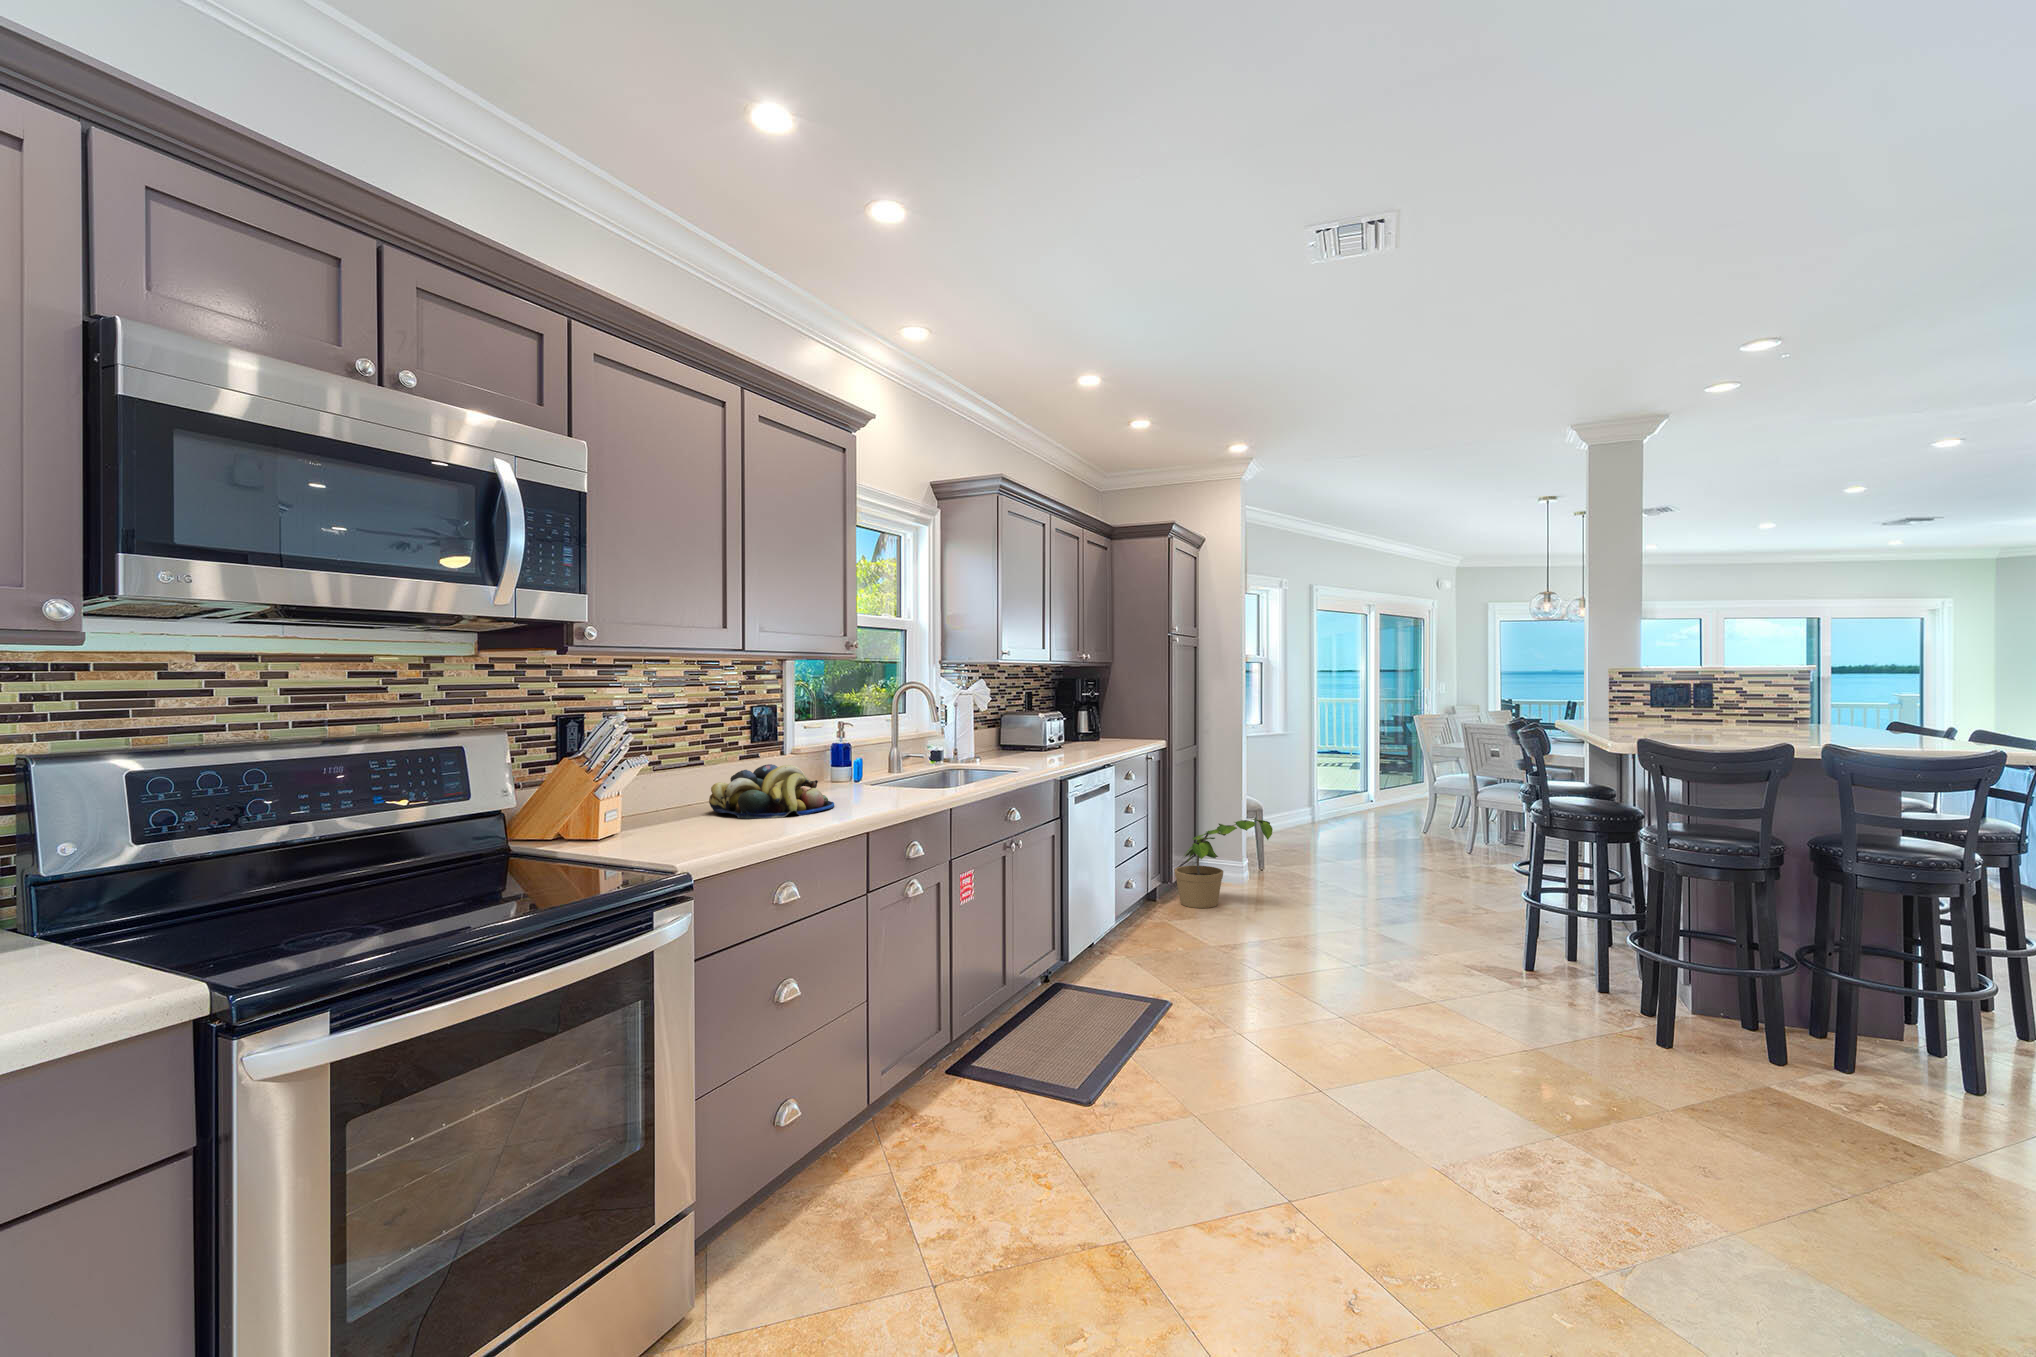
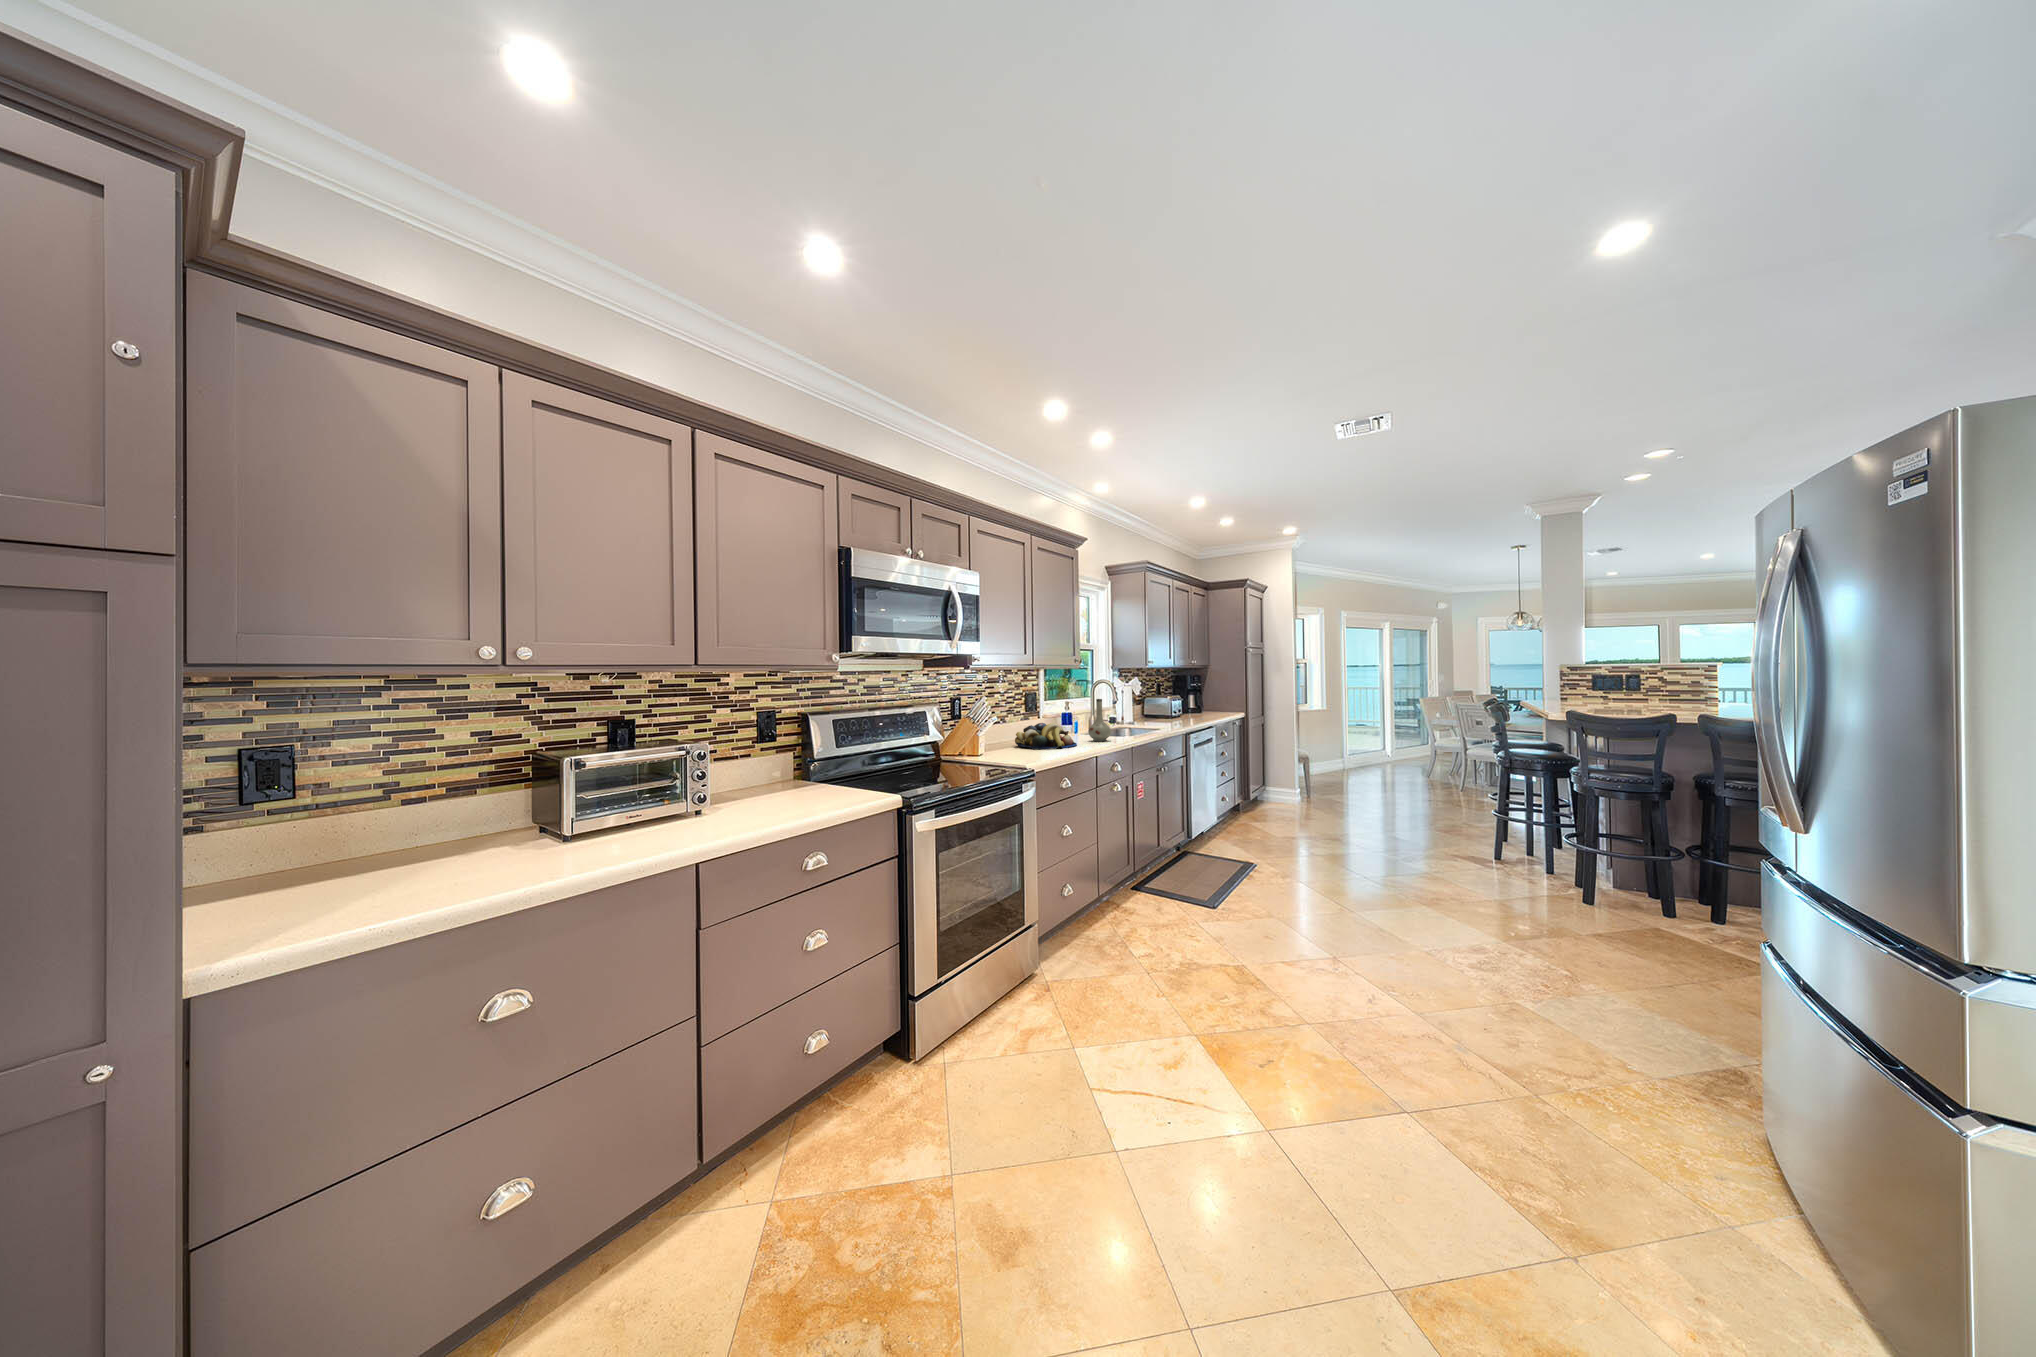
vase: none [863,718,906,798] -> present [1088,699,1111,741]
potted plant: present [1174,819,1273,908] -> none [1255,762,1320,816]

